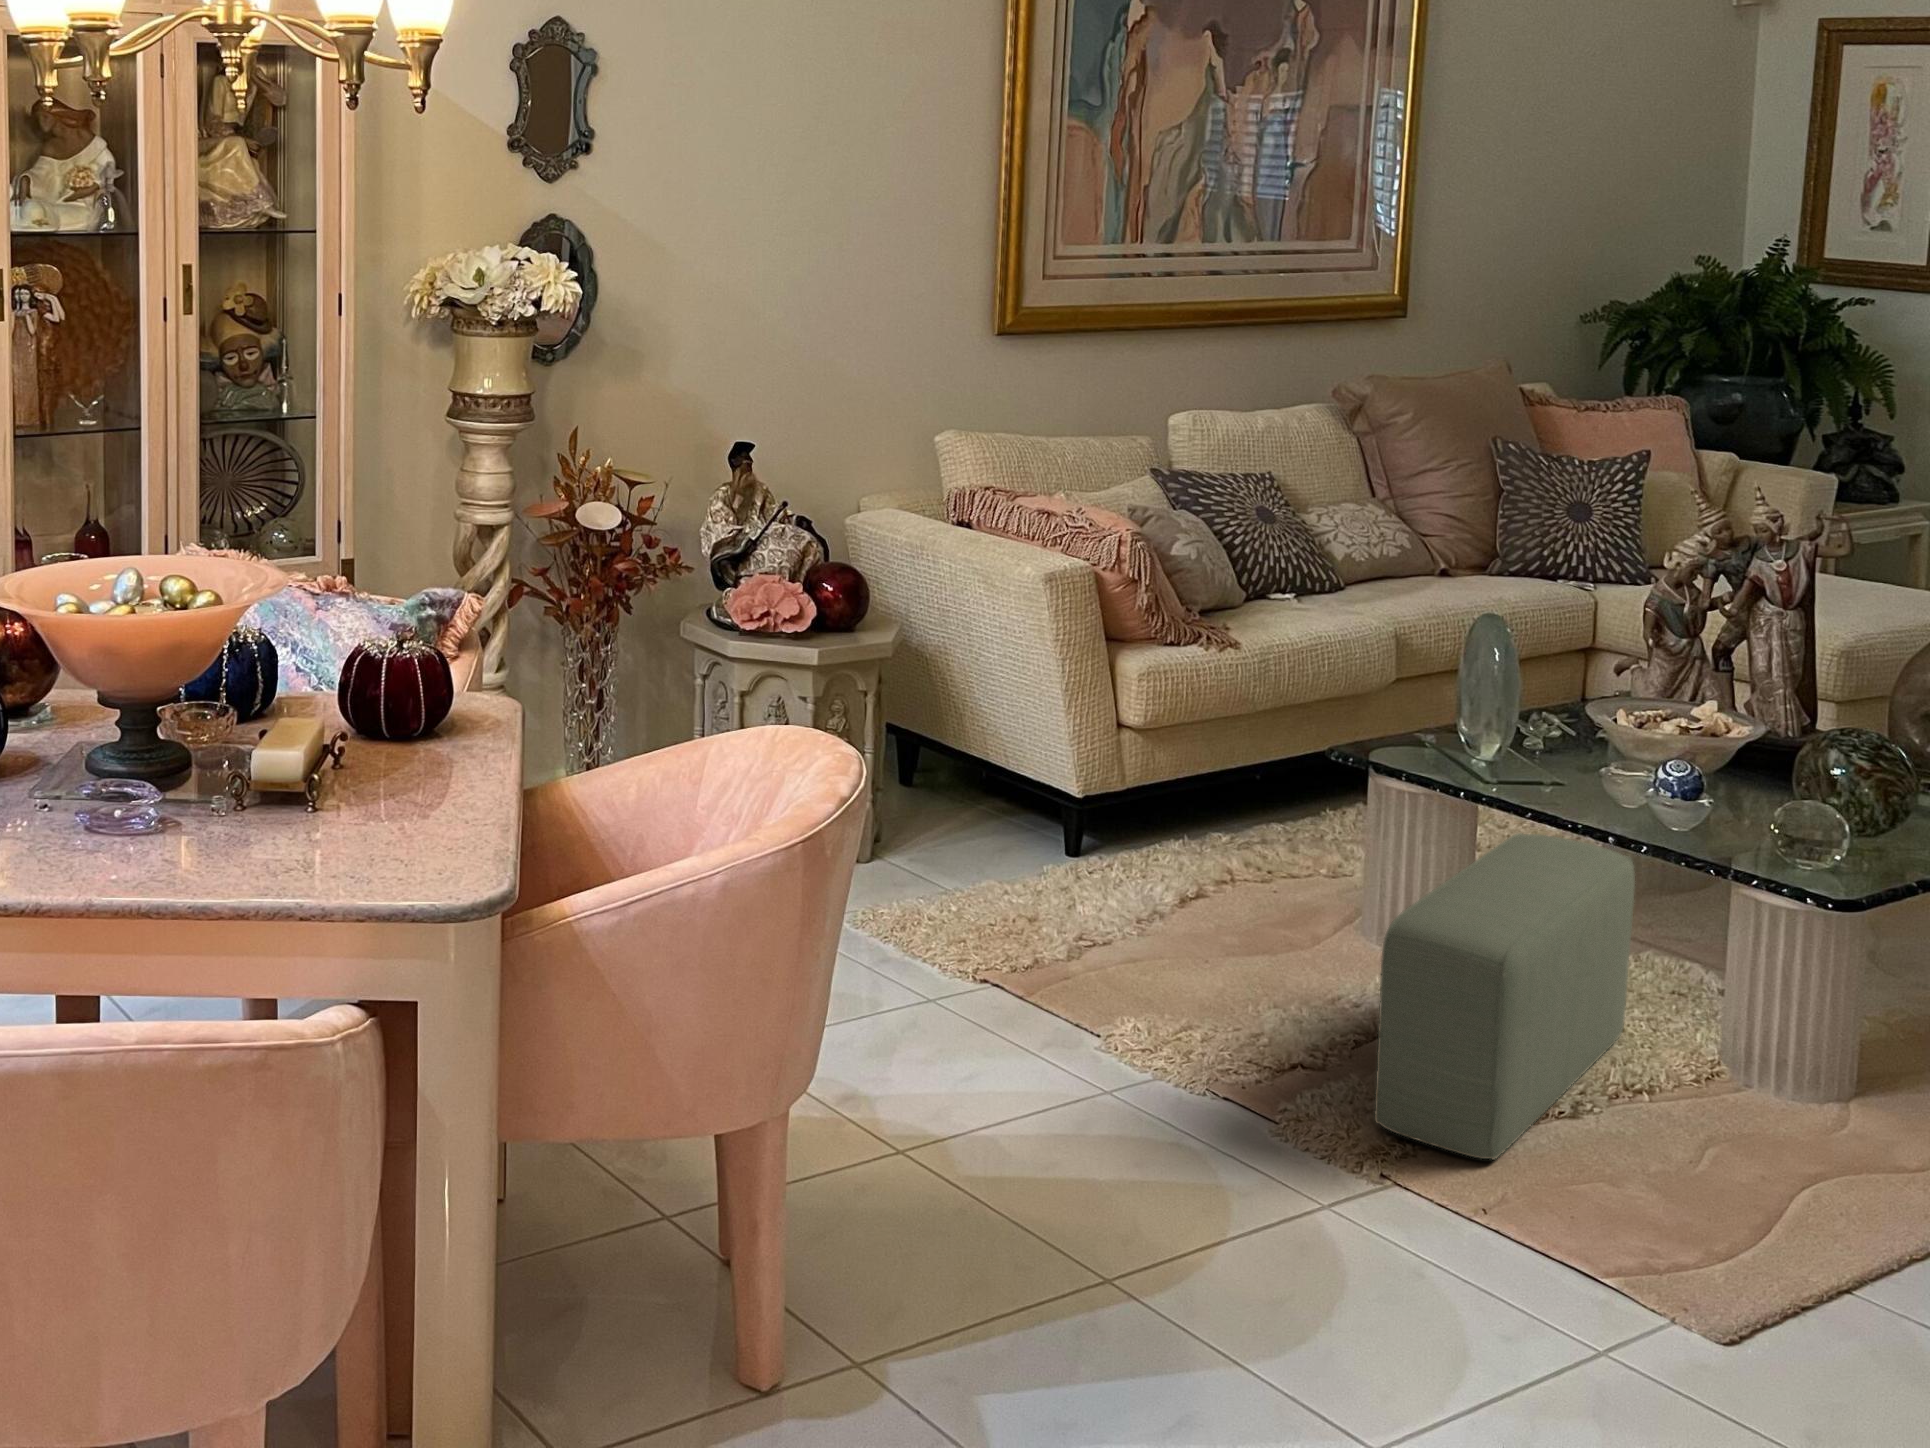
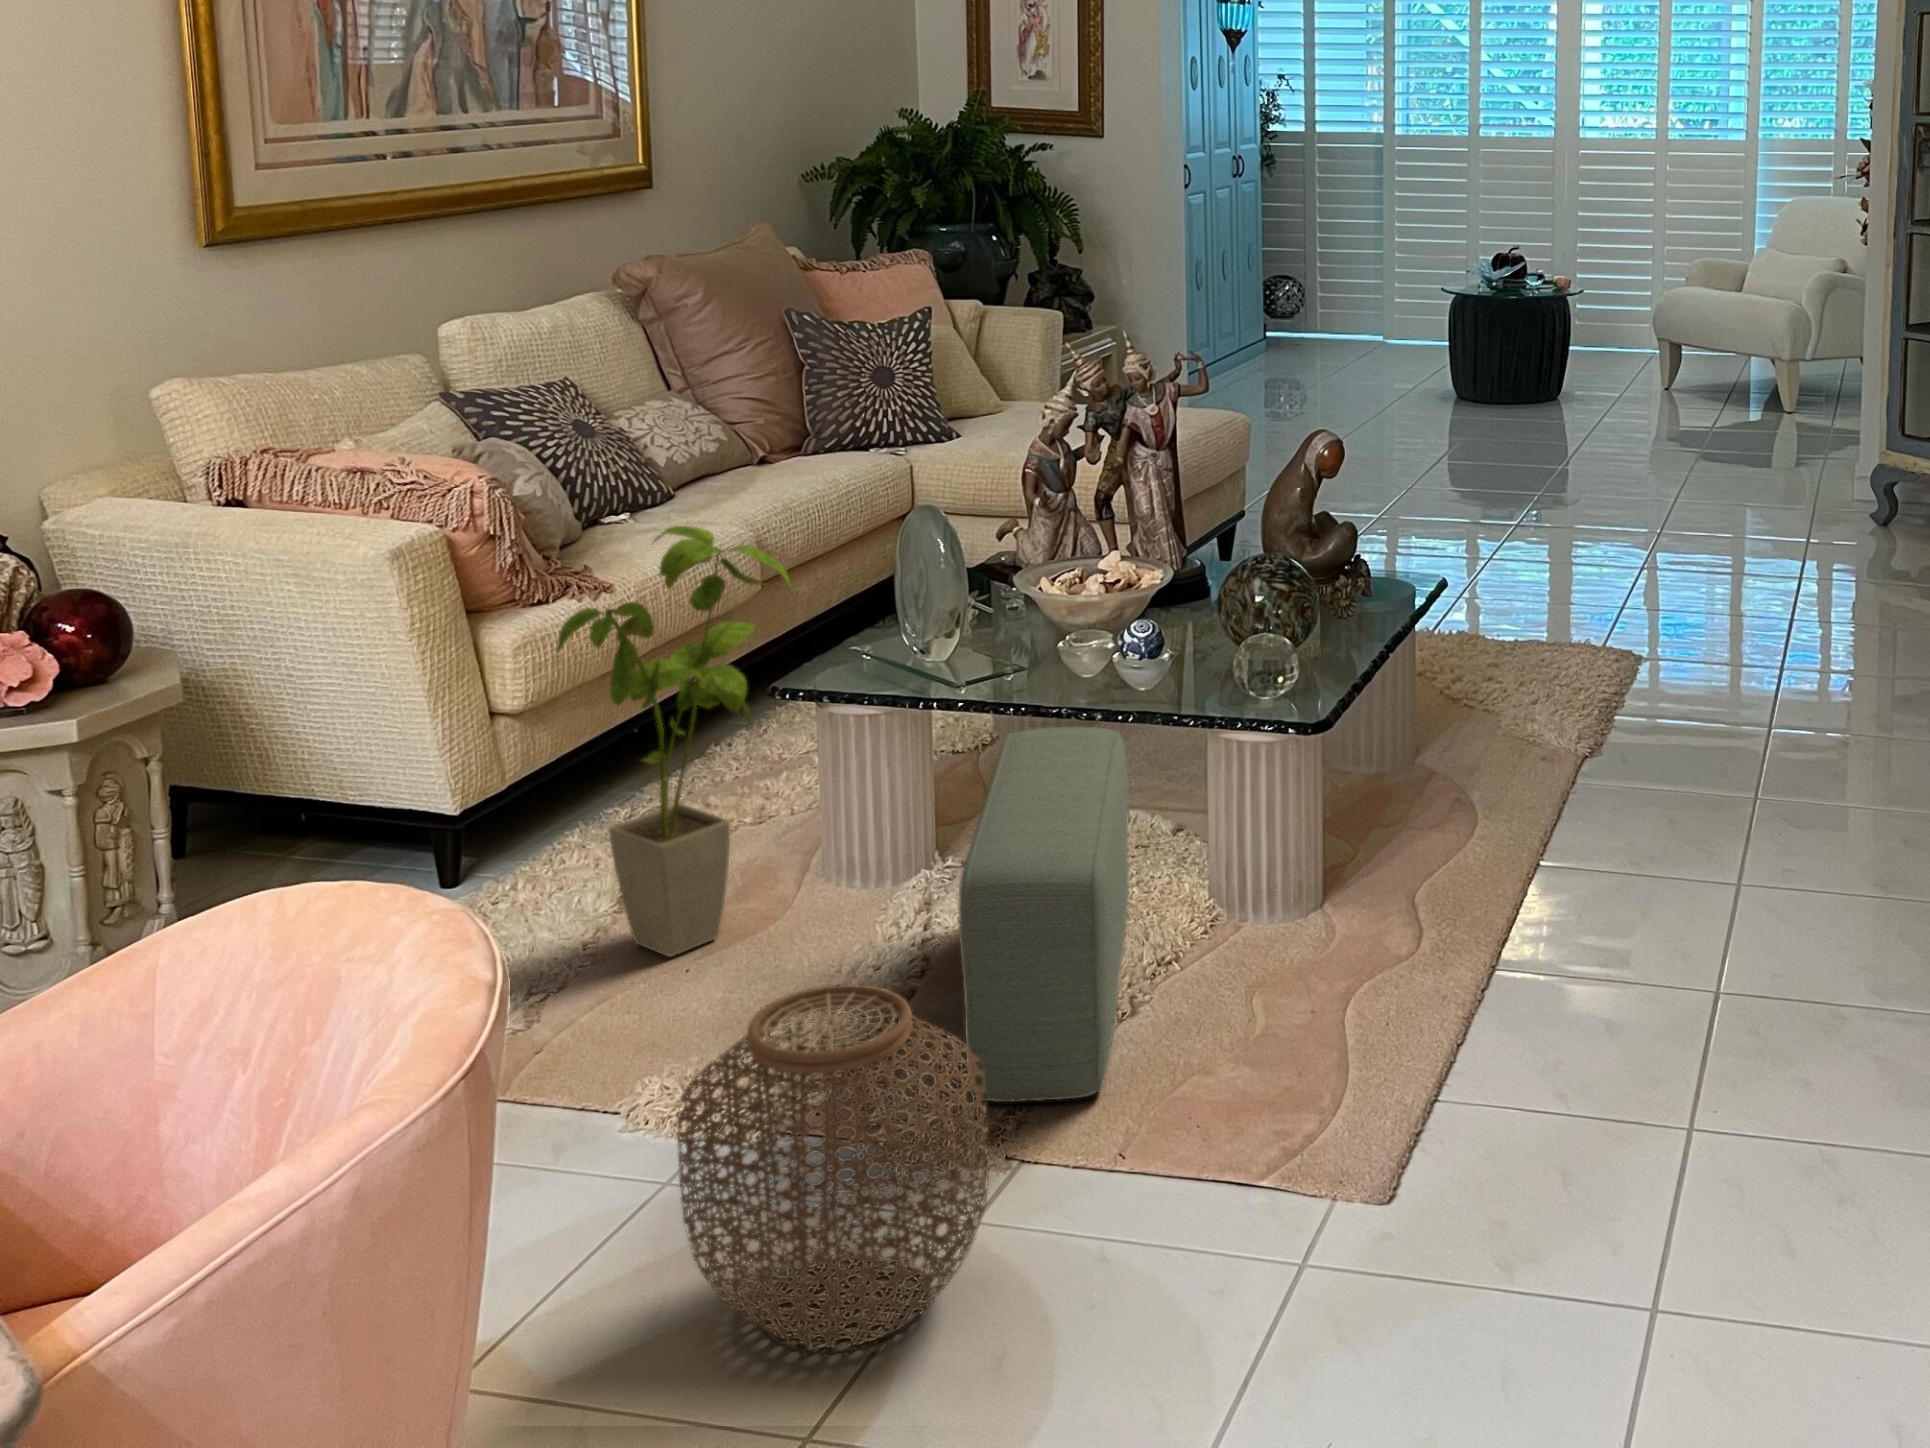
house plant: none [1139,589,1334,947] -> present [557,526,792,957]
woven basket: none [1062,954,1320,1251] -> present [677,984,989,1348]

